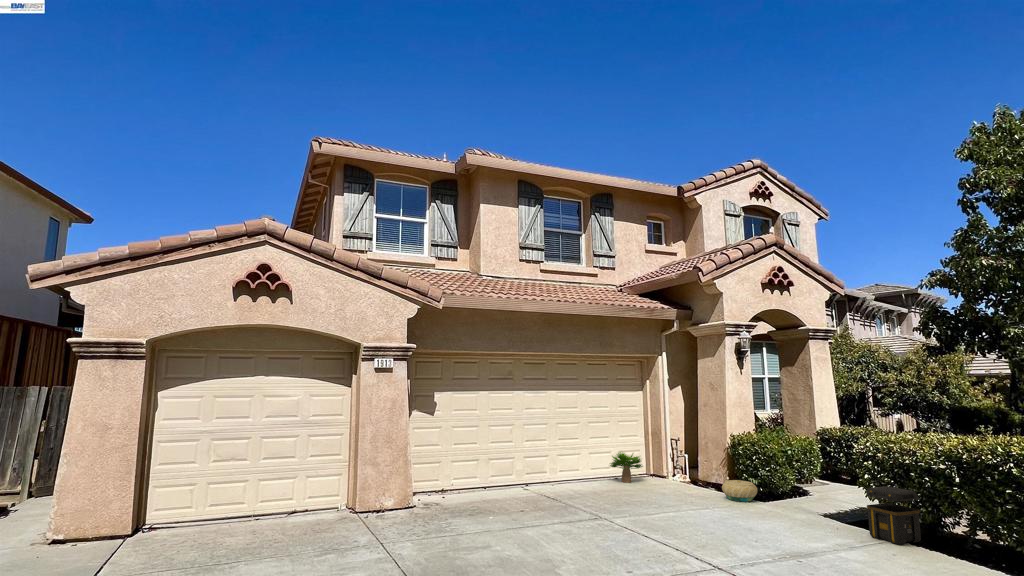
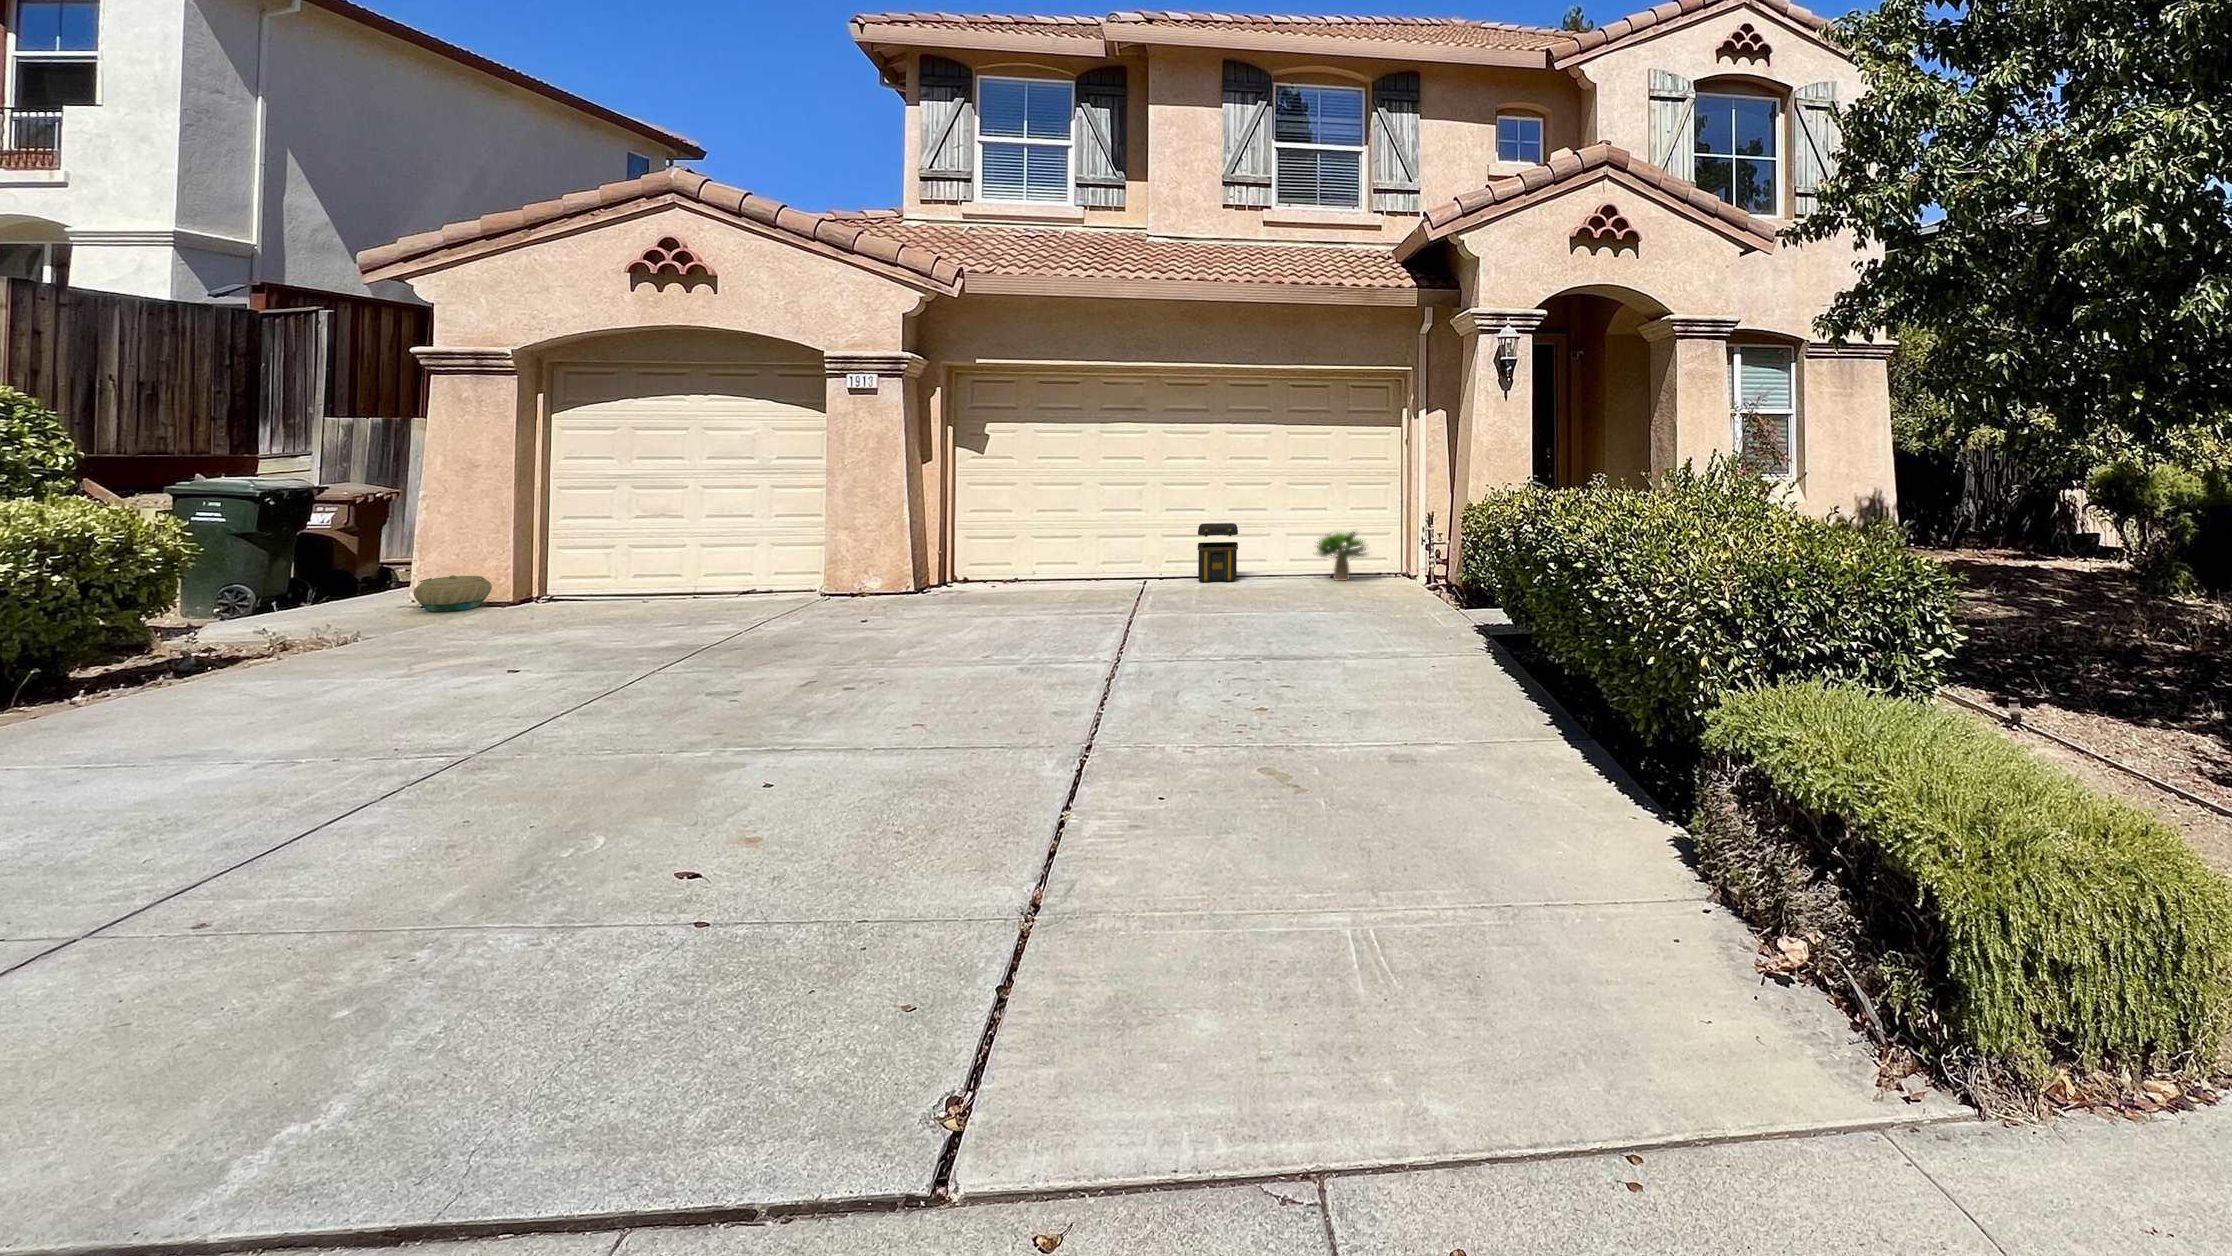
basket: present [722,480,758,502] -> present [413,575,492,612]
toolbox: present [866,486,921,545] -> present [1198,523,1238,582]

